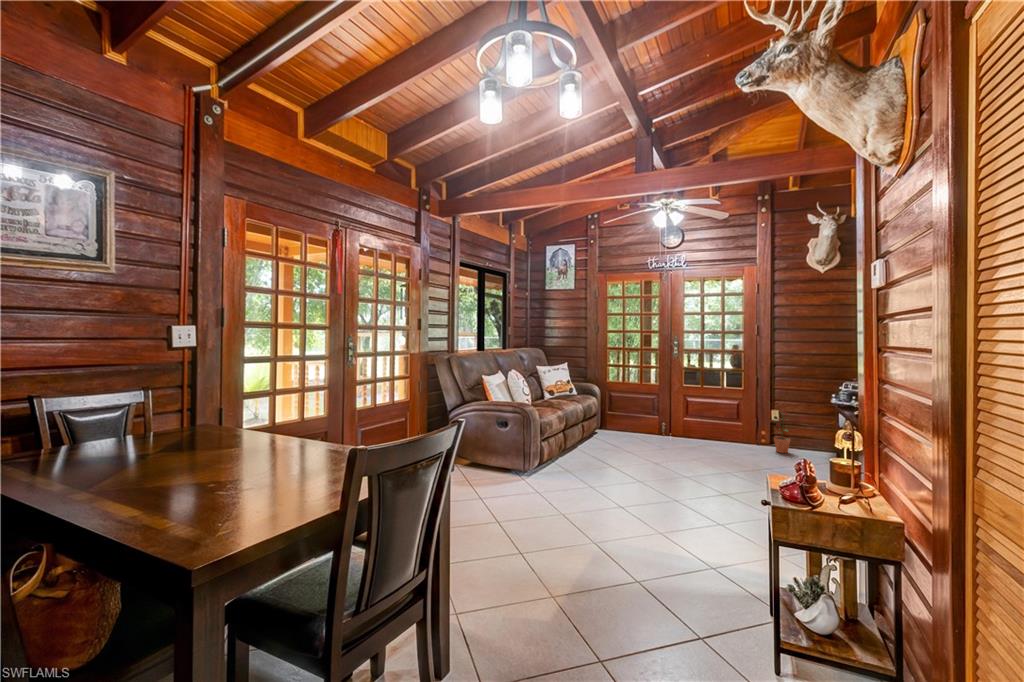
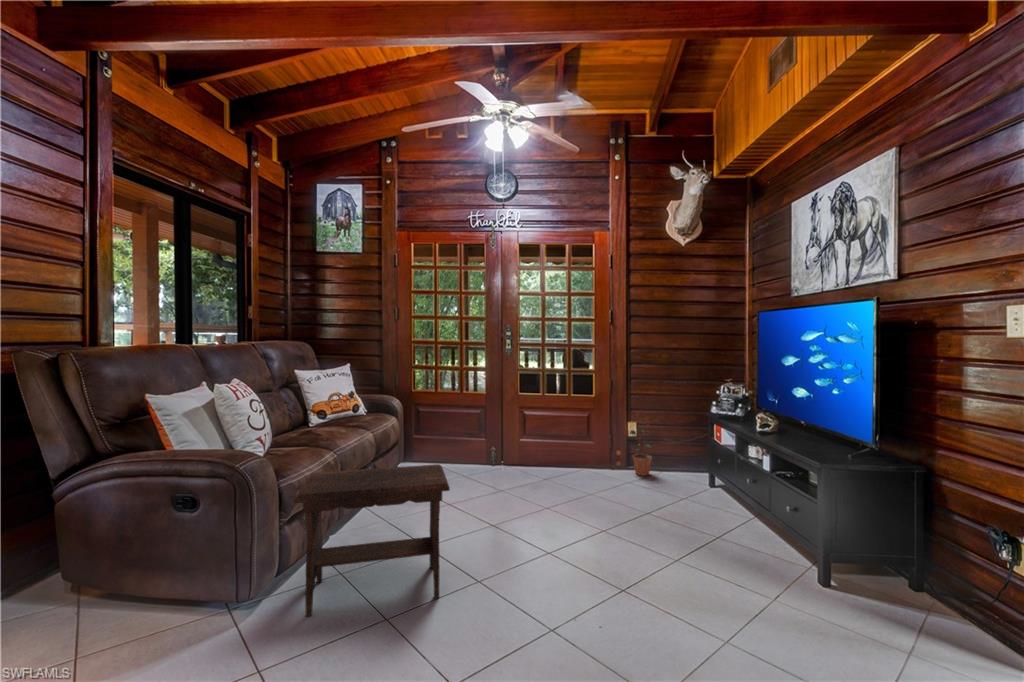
footstool: none [551,416,623,481] -> present [294,464,450,616]

